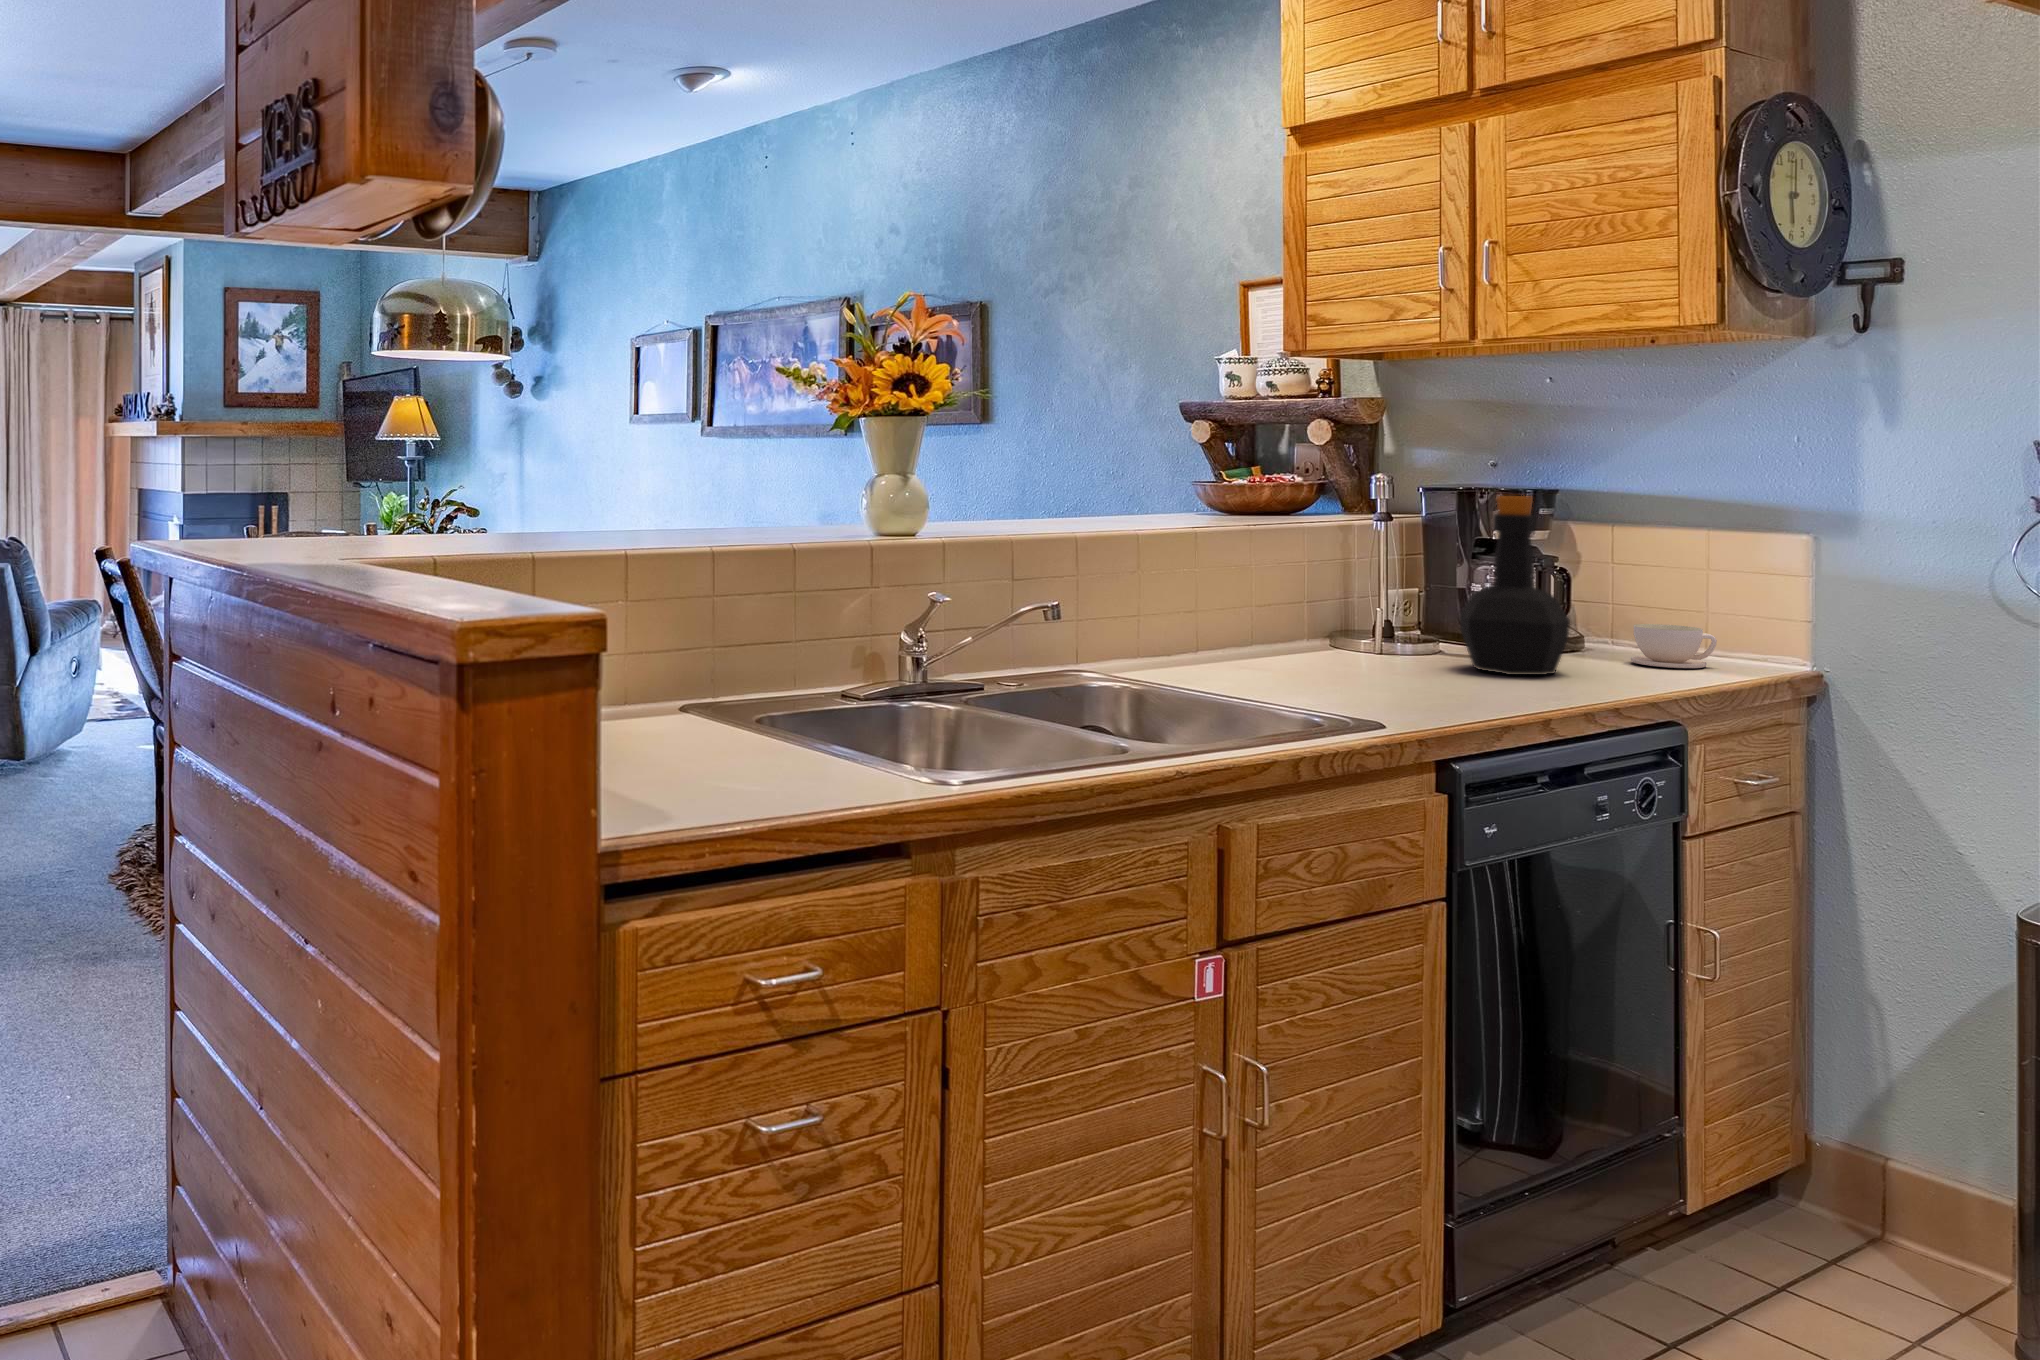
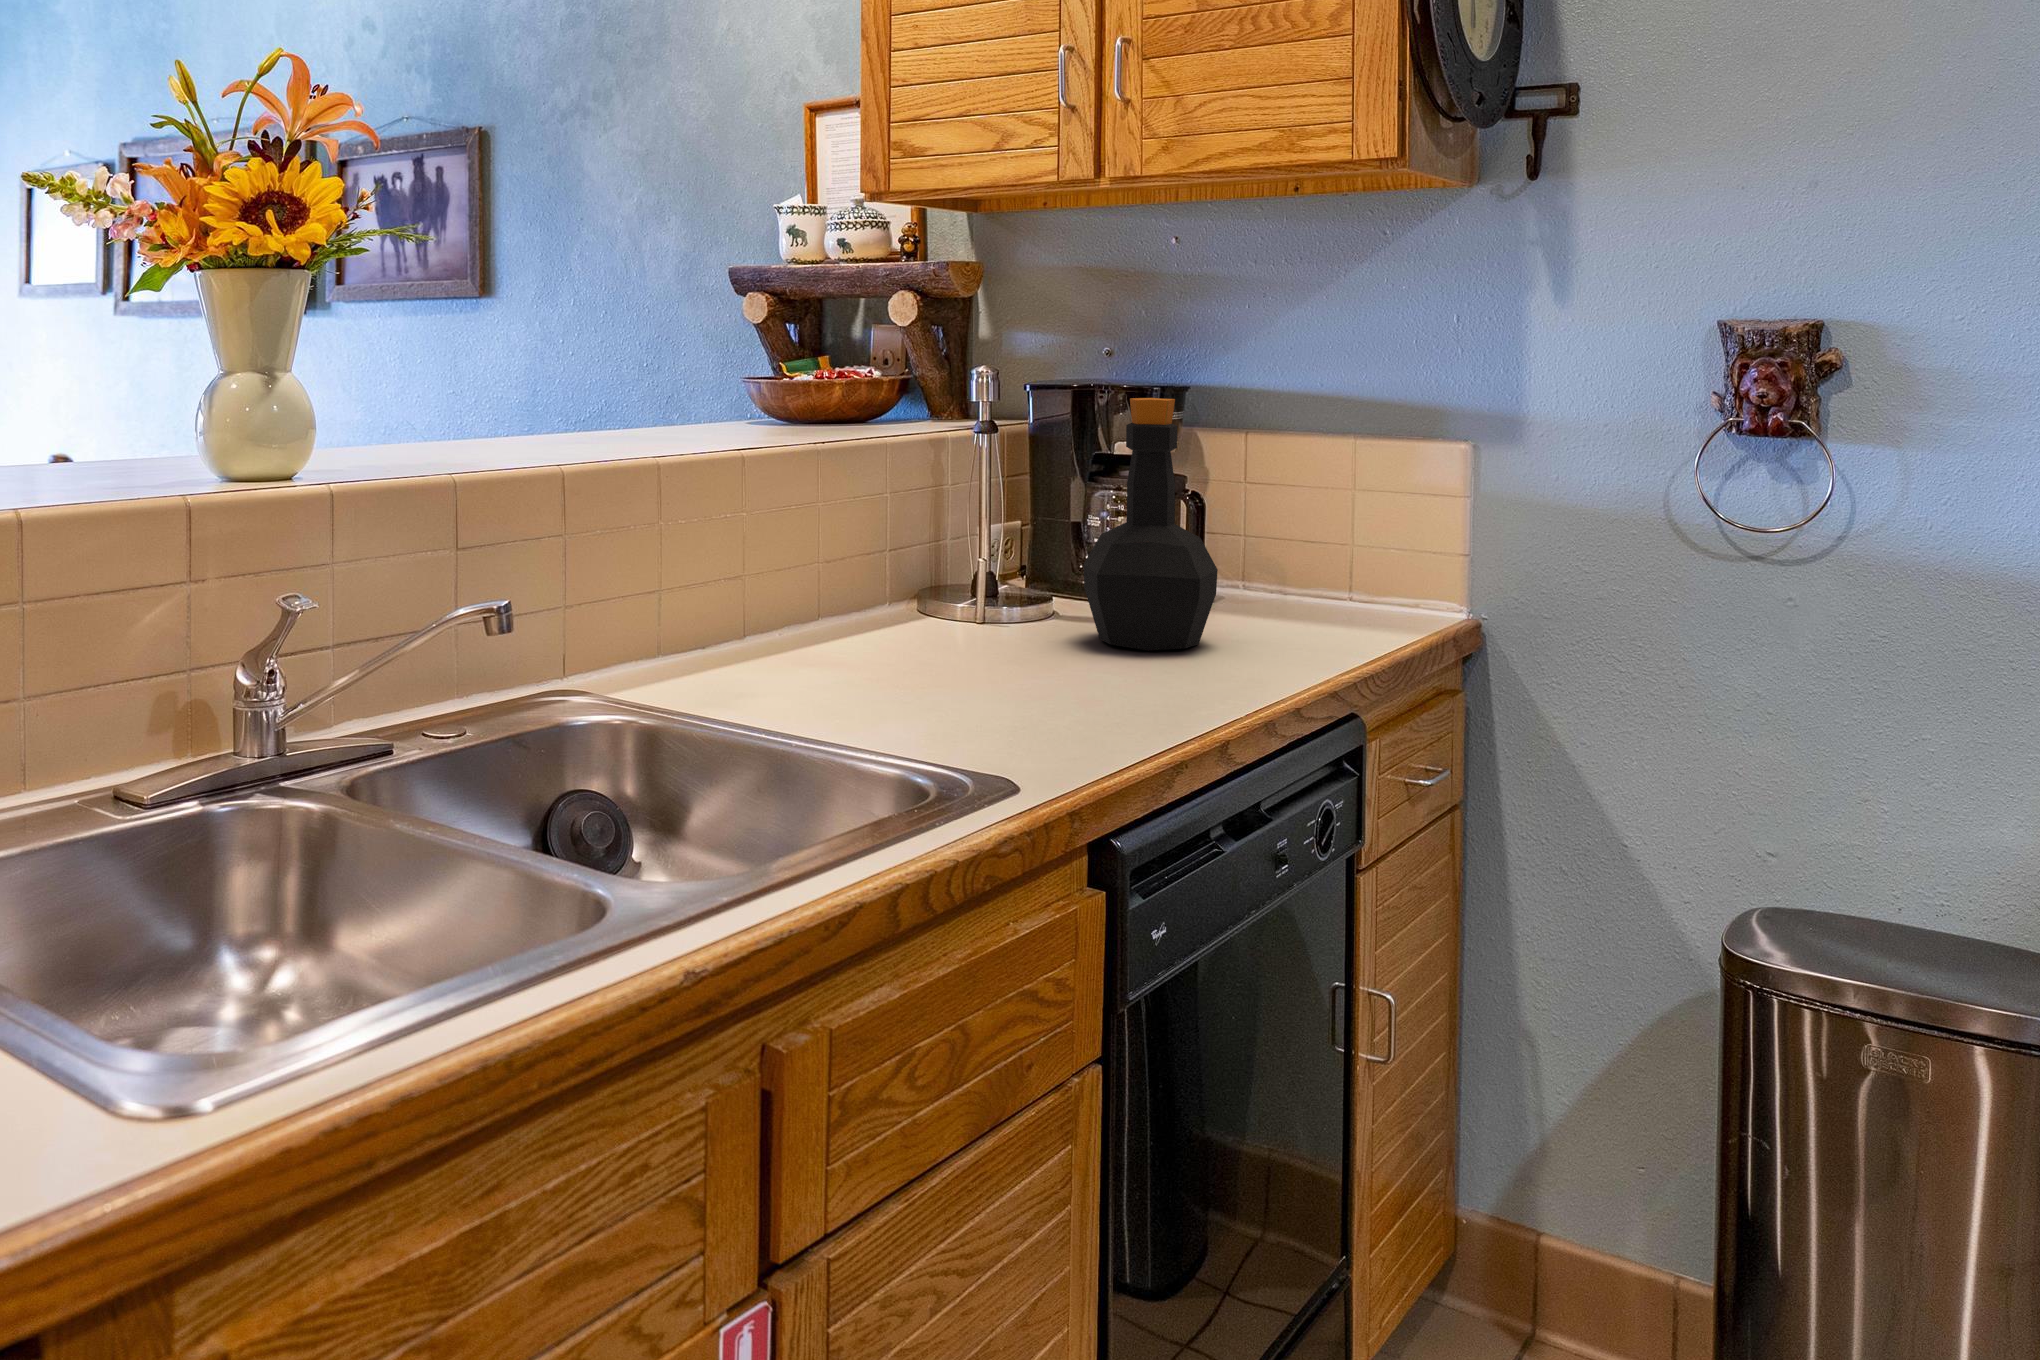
coffee cup: present [1630,624,1717,668] -> none [1275,565,1374,625]

